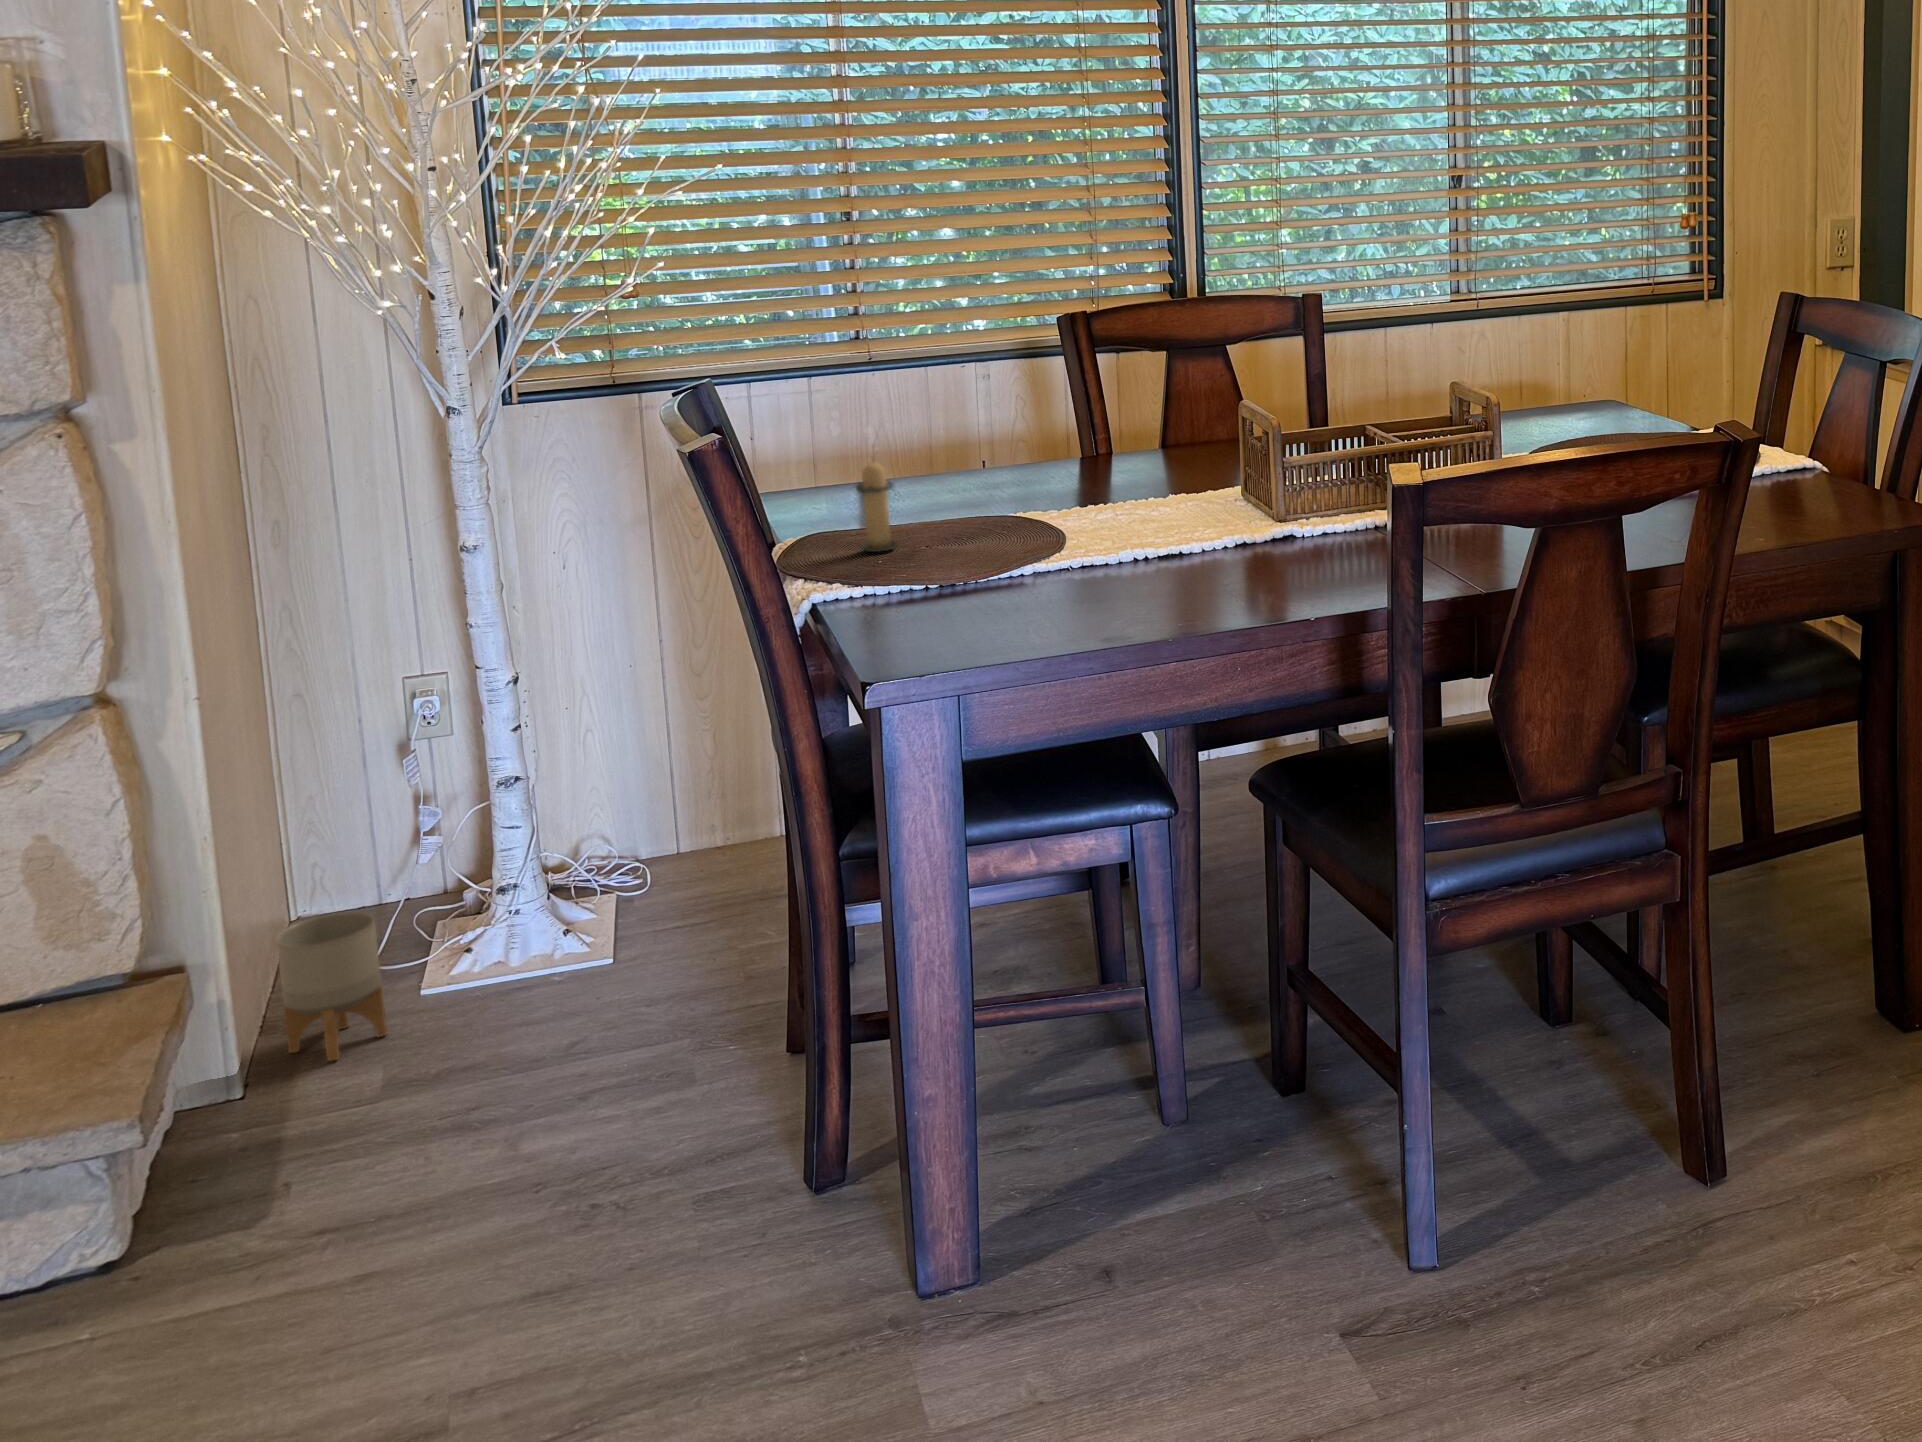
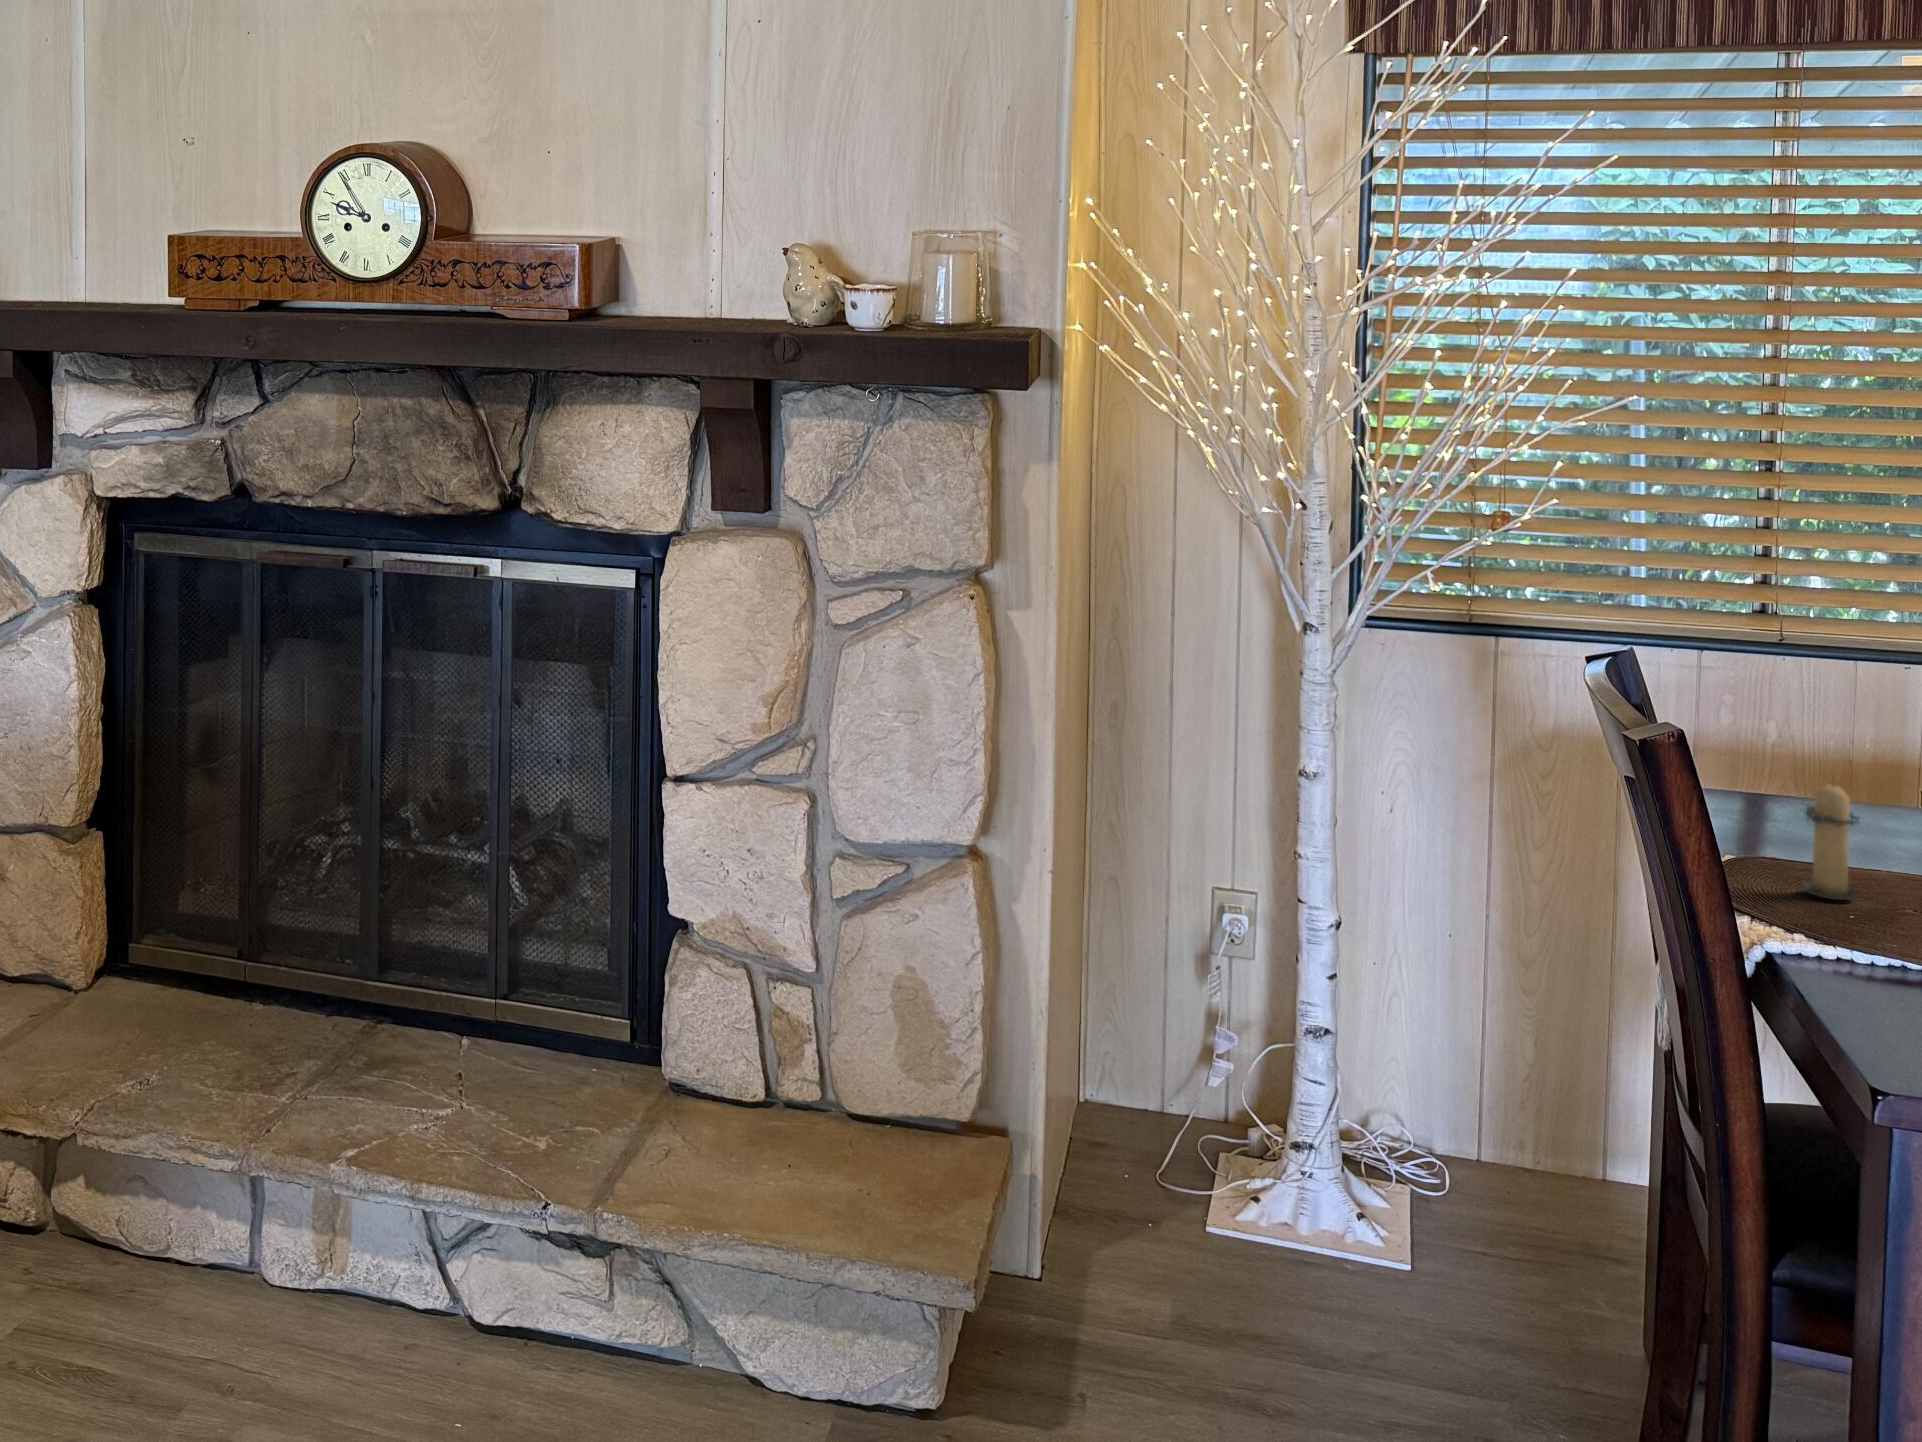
planter: present [276,912,387,1061] -> none [1082,1114,1179,1273]

